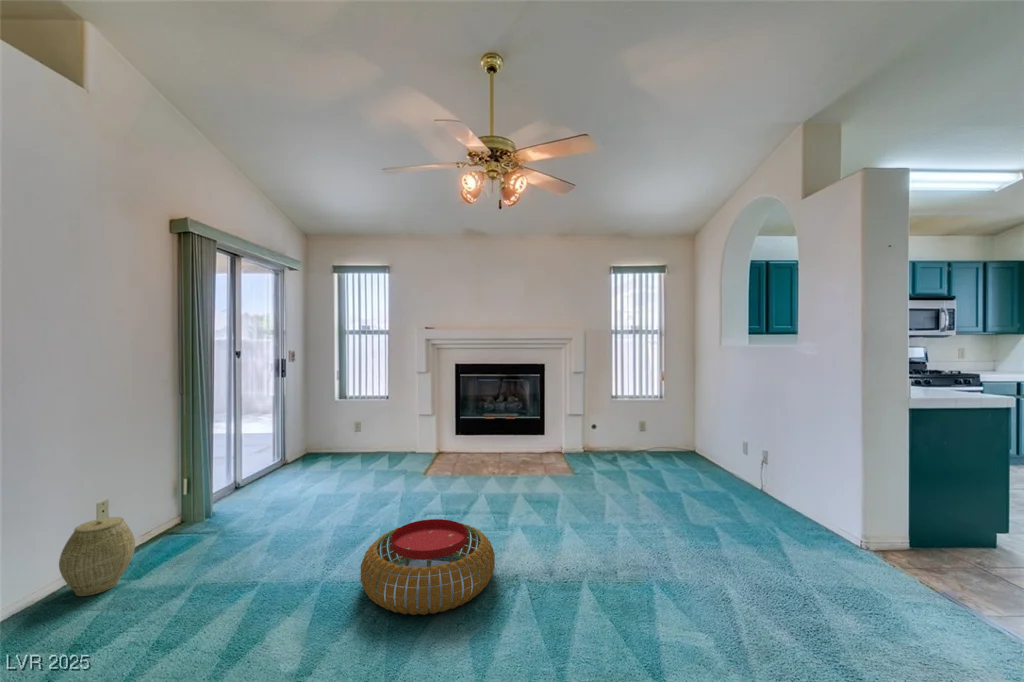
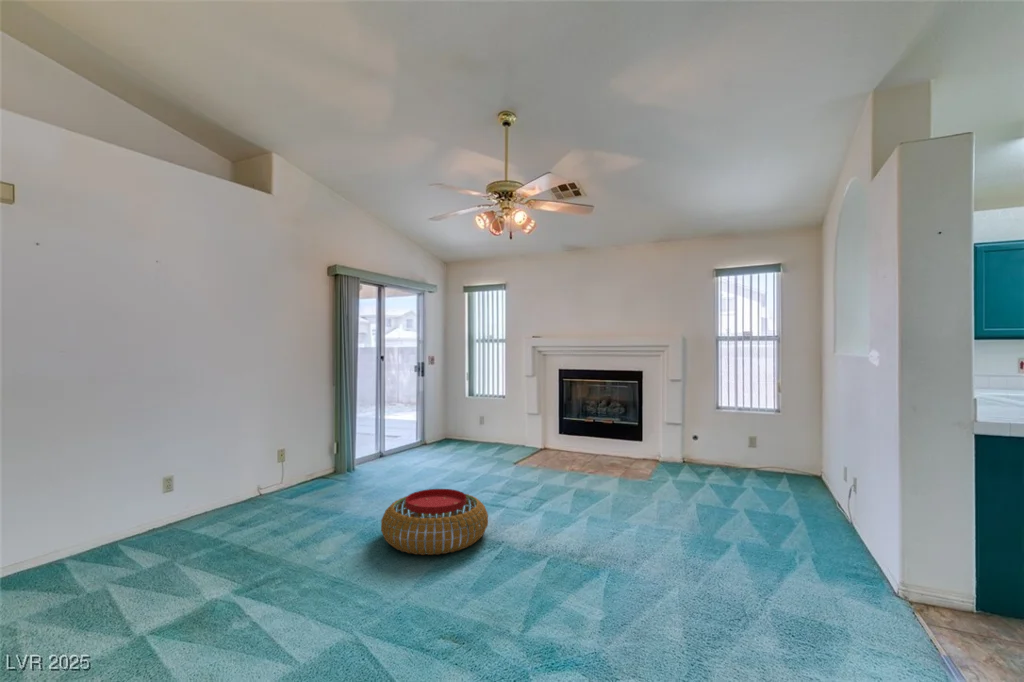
woven basket: present [59,517,135,596] -> none [255,457,292,501]

